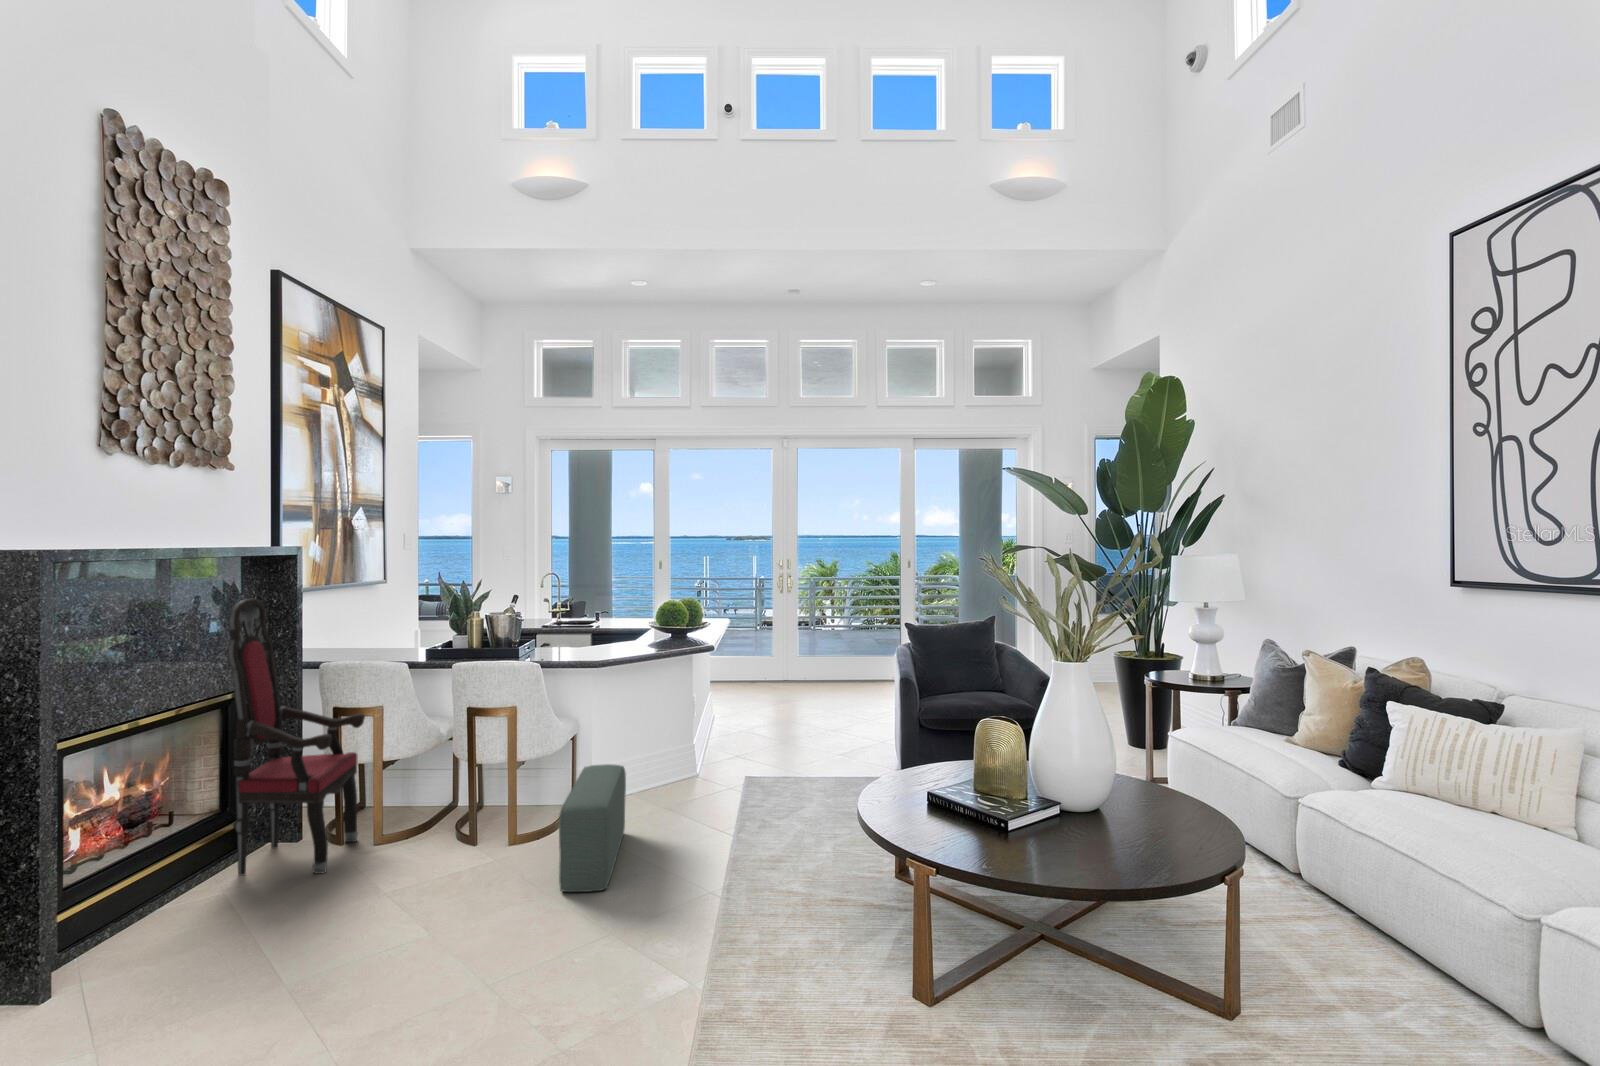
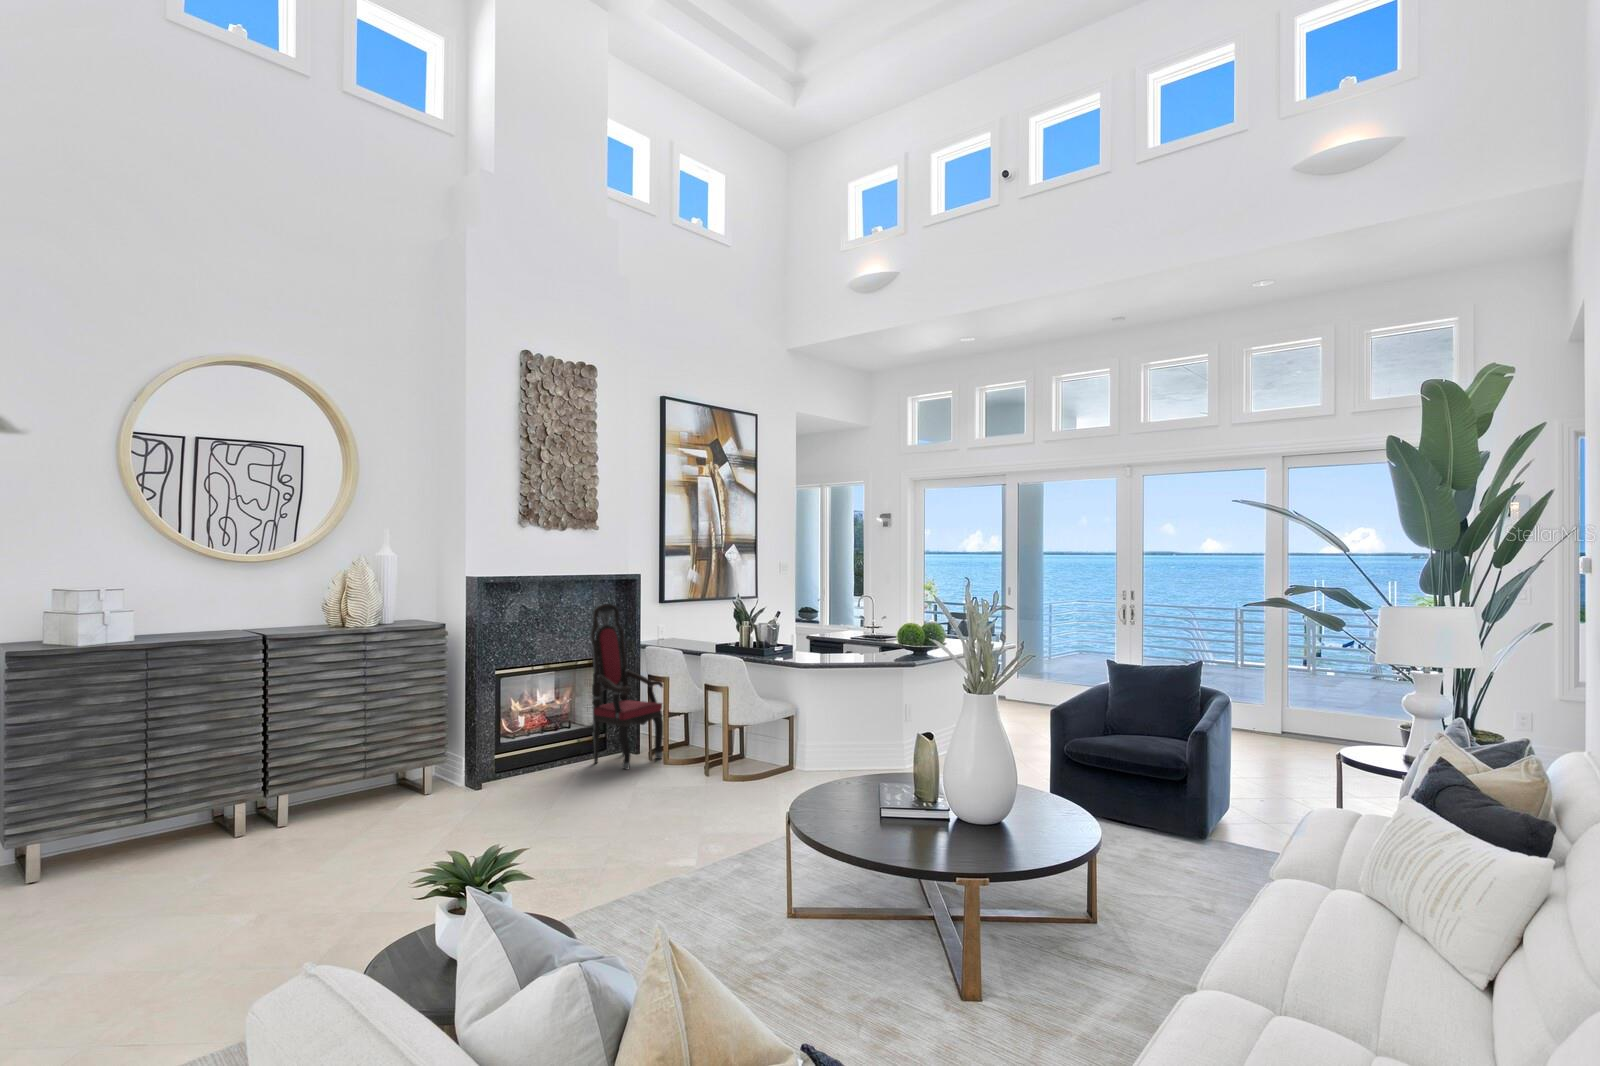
pouf: present [559,764,626,892] -> none [710,730,795,806]

